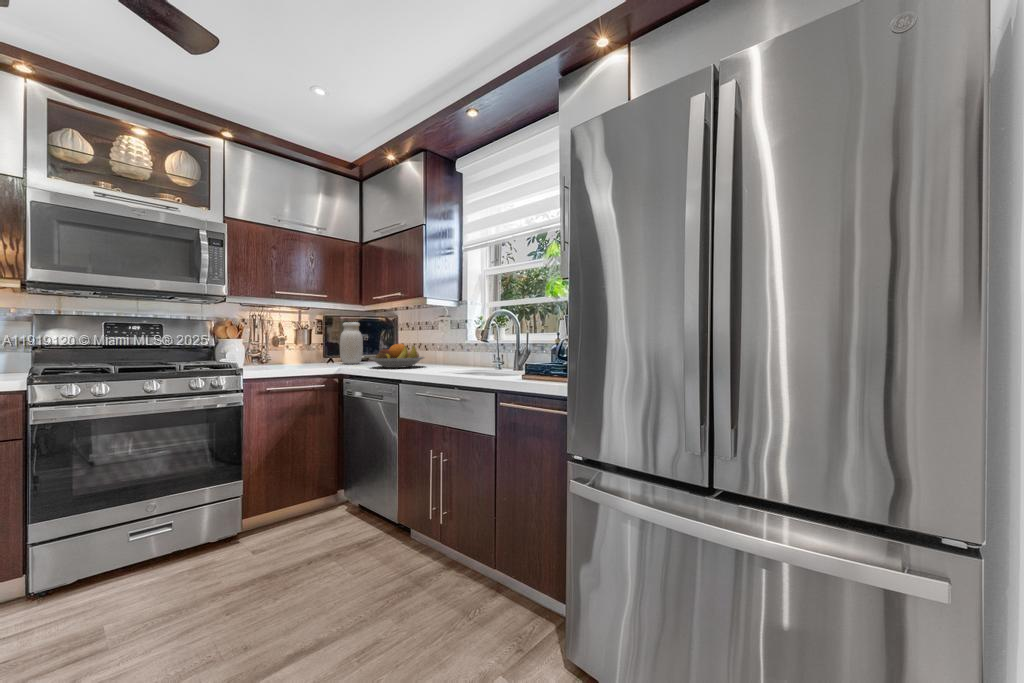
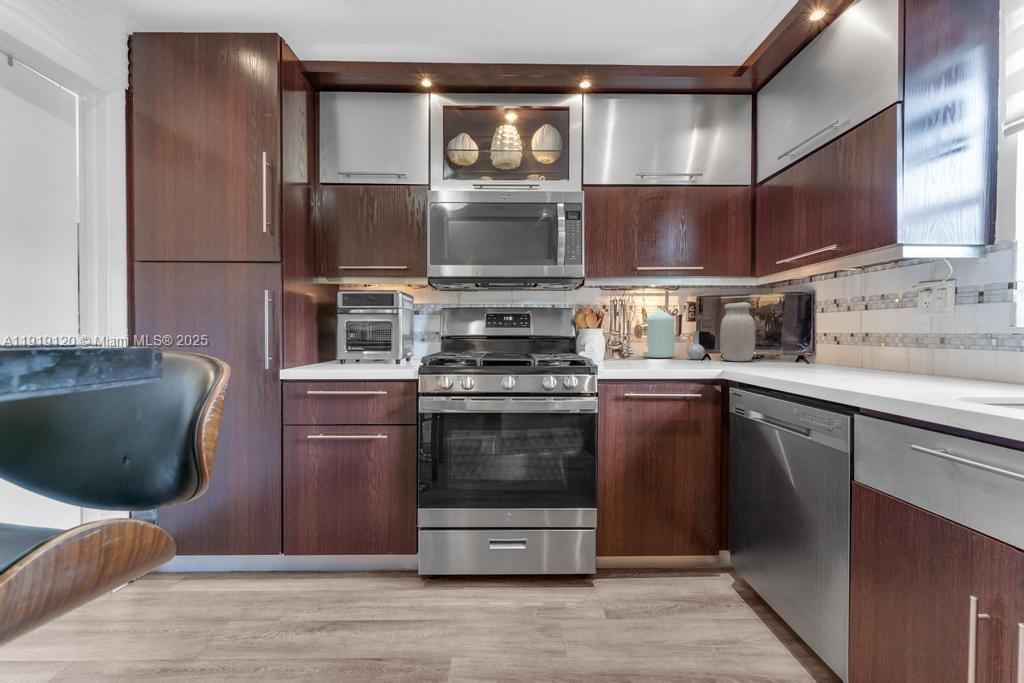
bottle: none [279,315,329,364] -> present [643,310,705,359]
fruit bowl: present [370,344,425,368] -> none [773,334,894,376]

